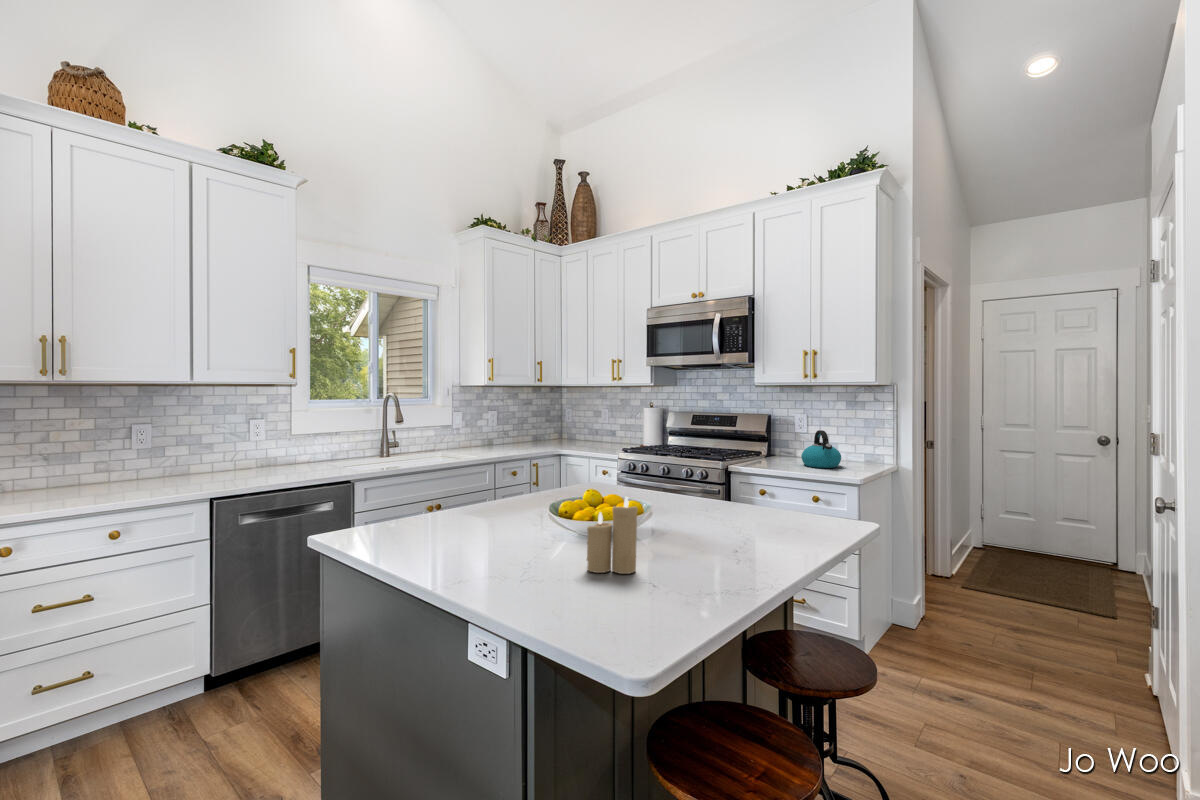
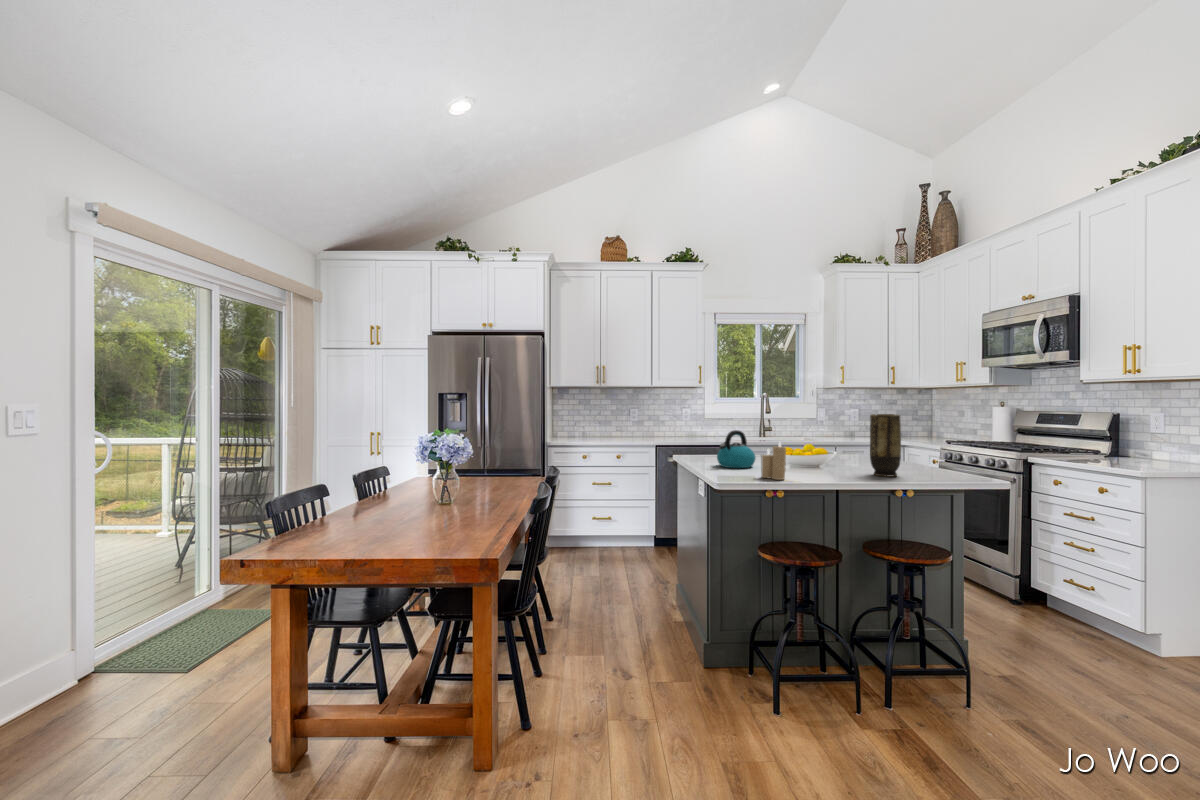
vase: none [694,430,736,528] -> present [870,414,901,476]
kettle: present [801,430,841,468] -> present [717,430,755,468]

